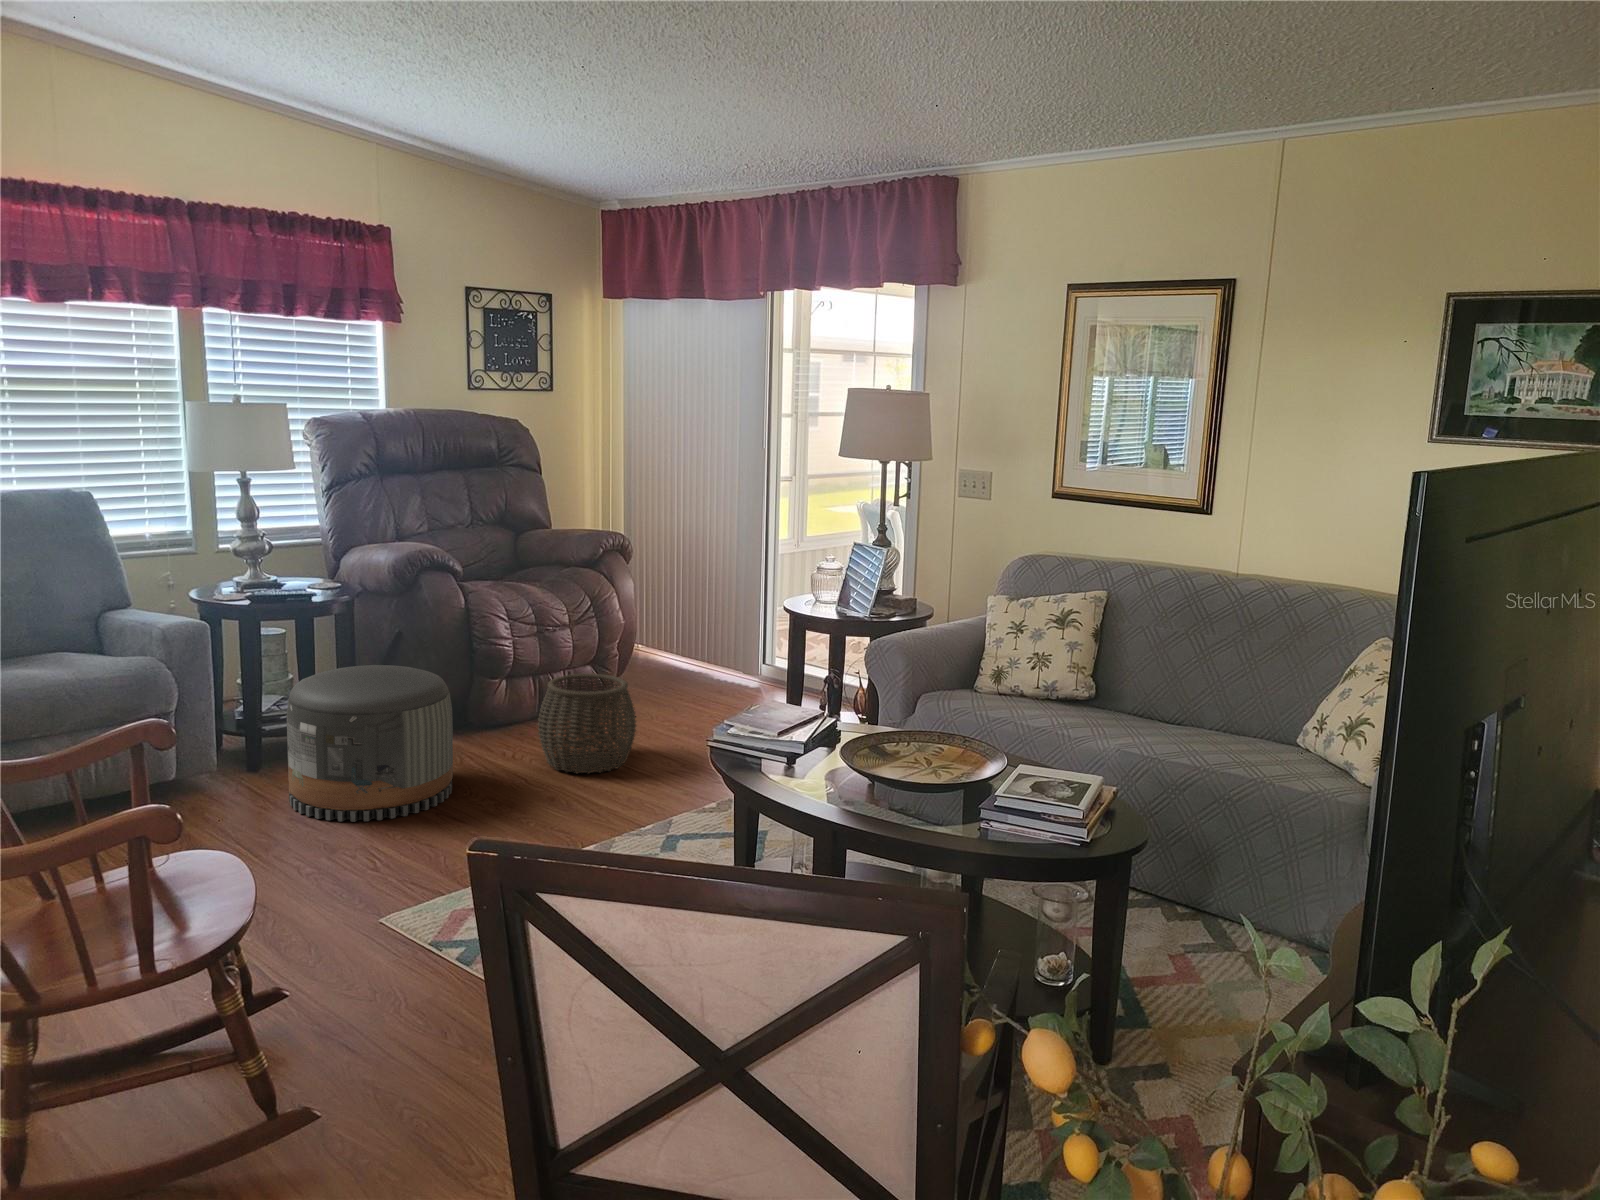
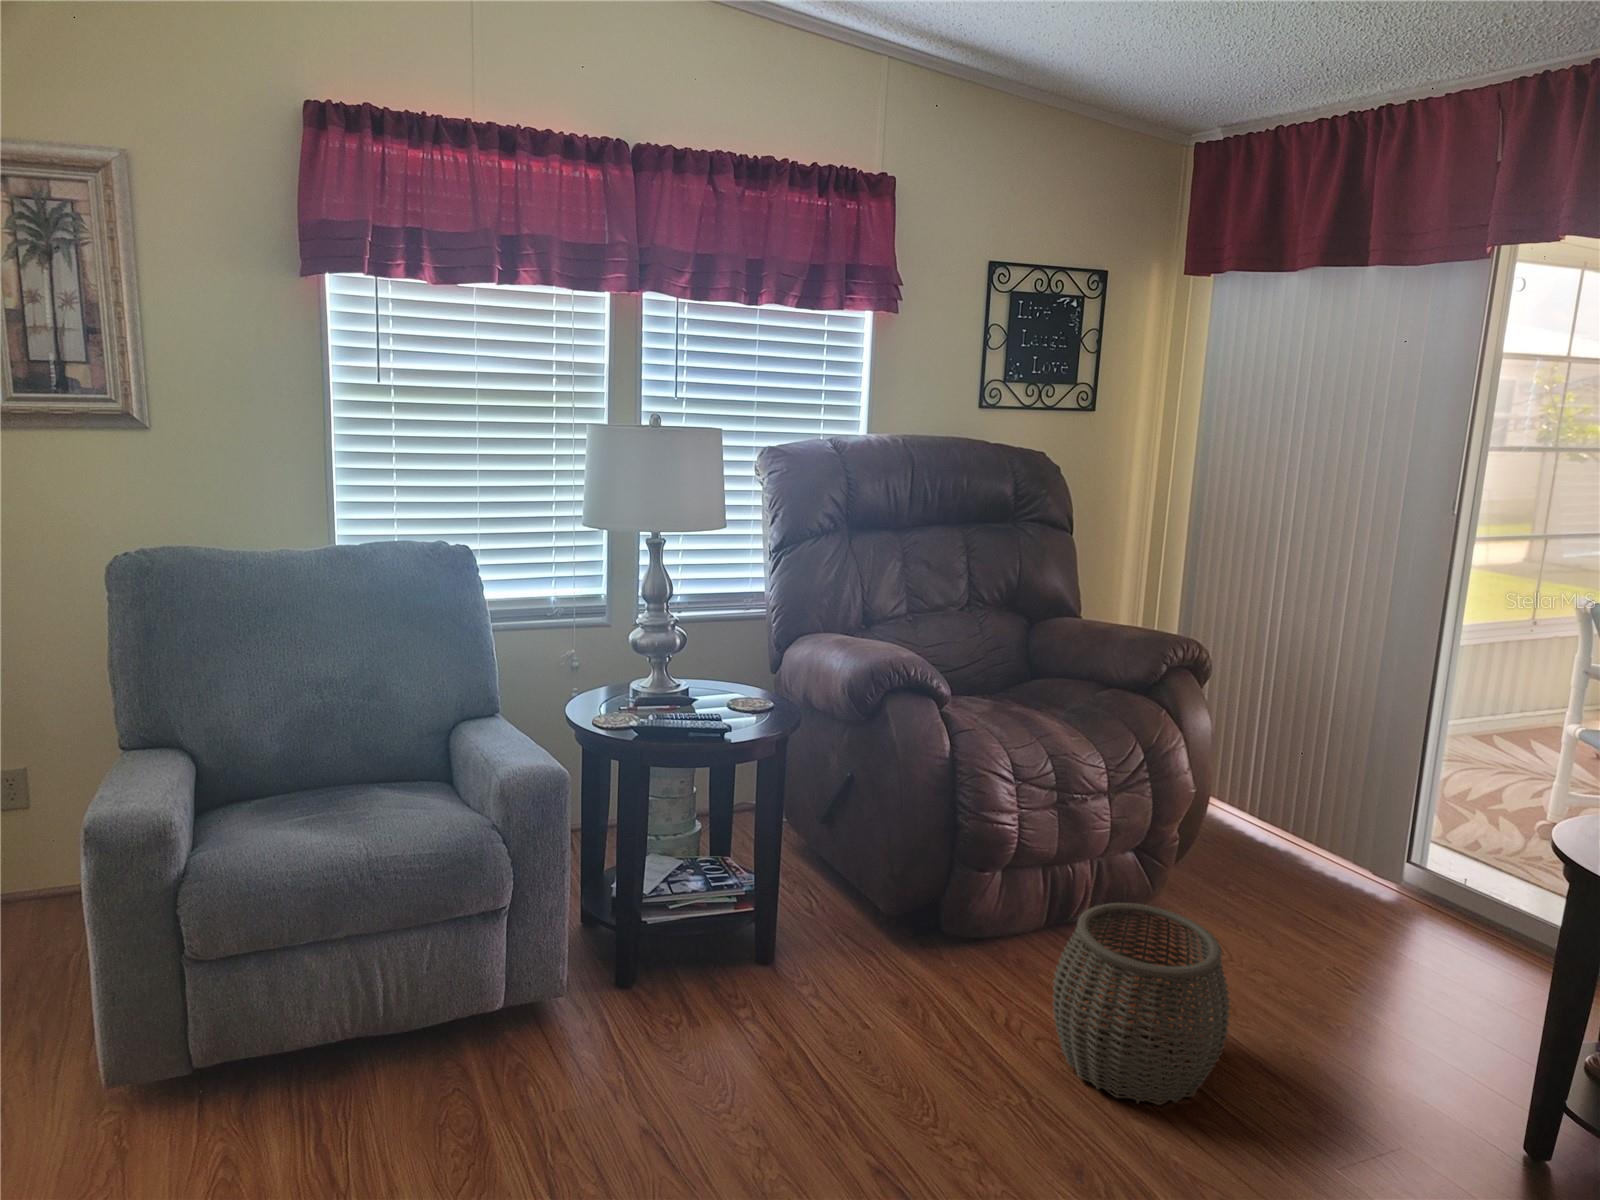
pouf: present [286,665,453,822] -> none [655,854,917,1163]

